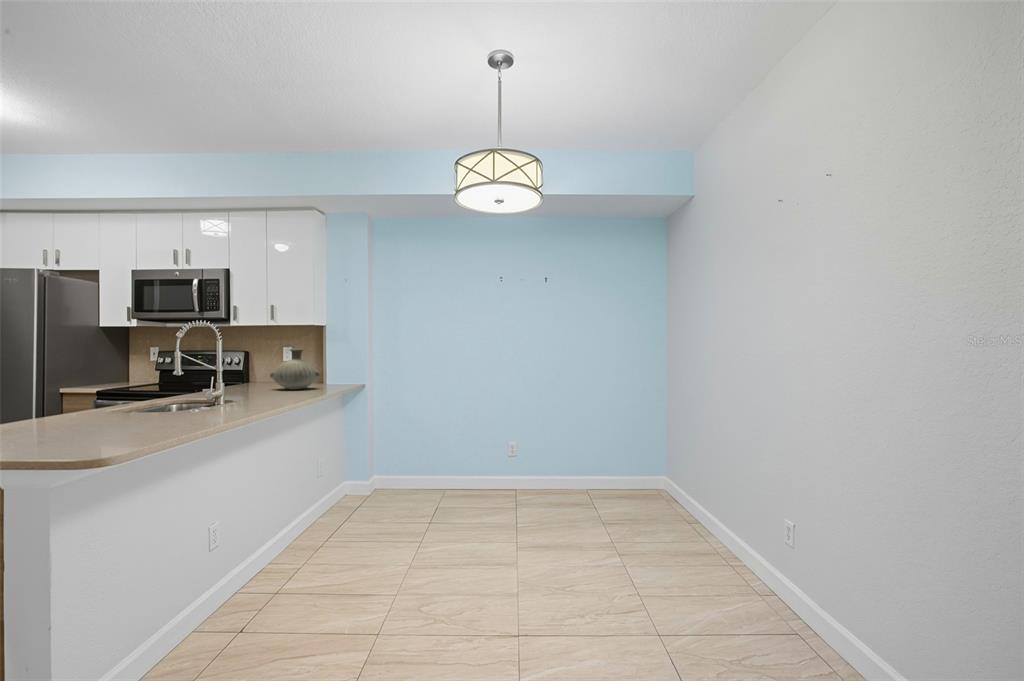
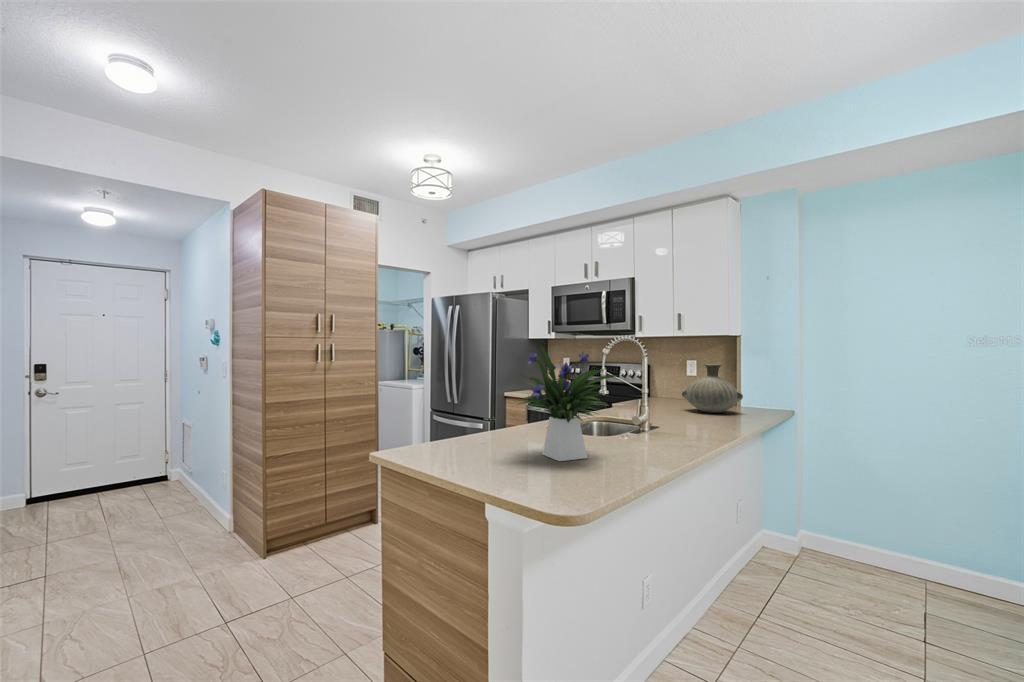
flower arrangement: none [64,327,177,425] -> present [520,345,618,461]

